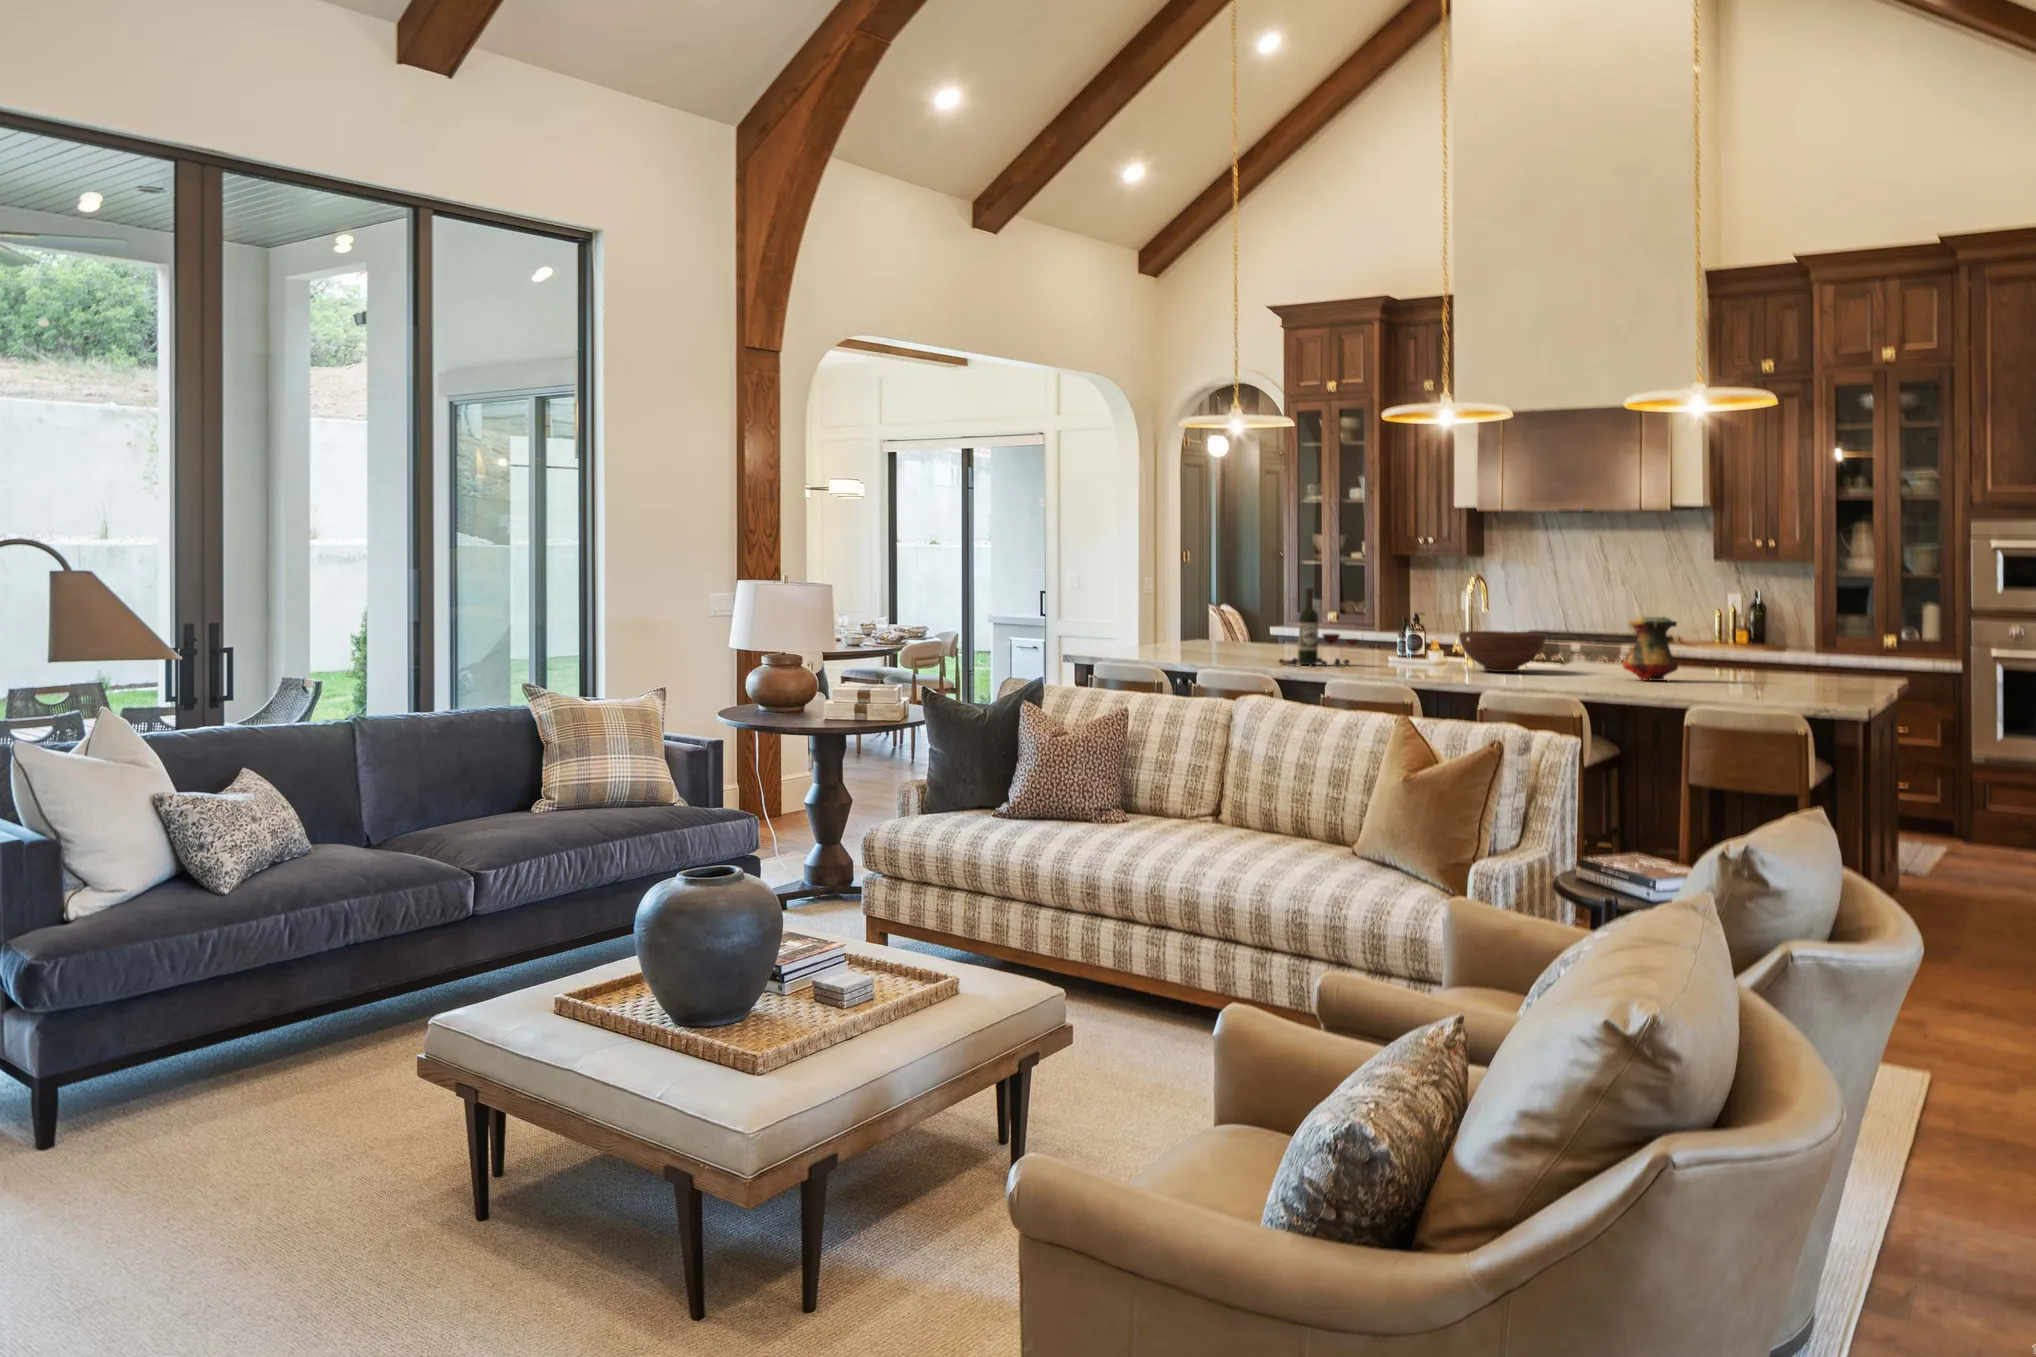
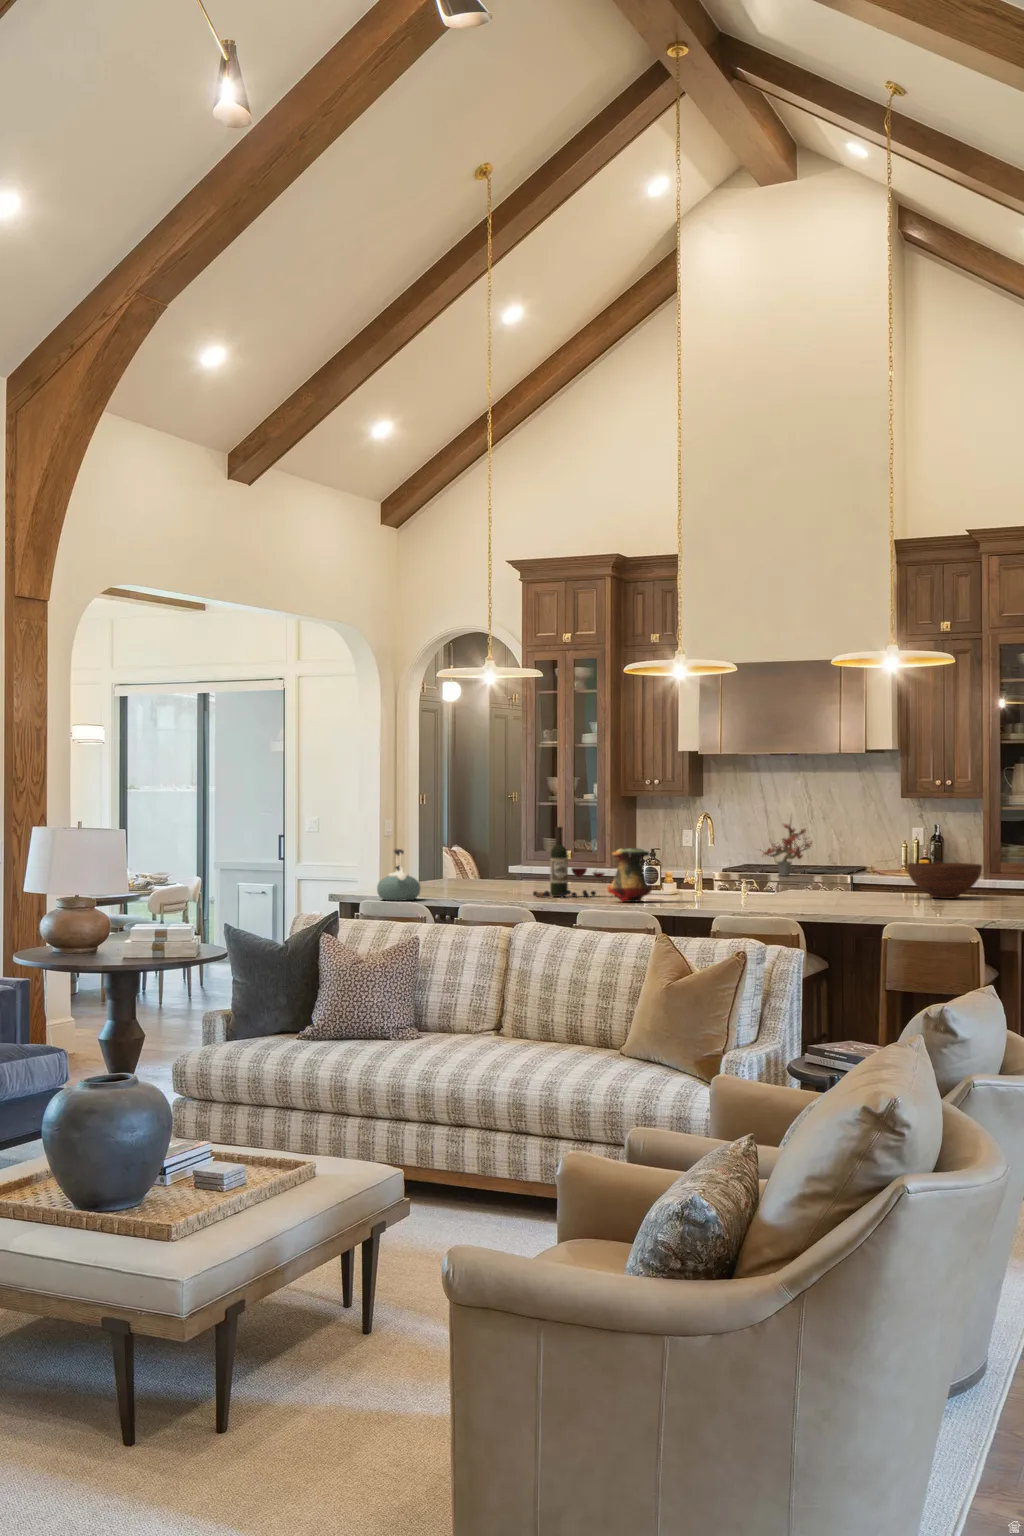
potted plant: none [1541,576,1609,645] -> present [763,824,812,876]
kettle: none [1108,611,1154,666] -> present [377,849,420,901]
vase: present [1623,617,1678,681] -> present [607,848,651,902]
fruit bowl: present [1459,631,1546,672] -> present [907,863,982,899]

